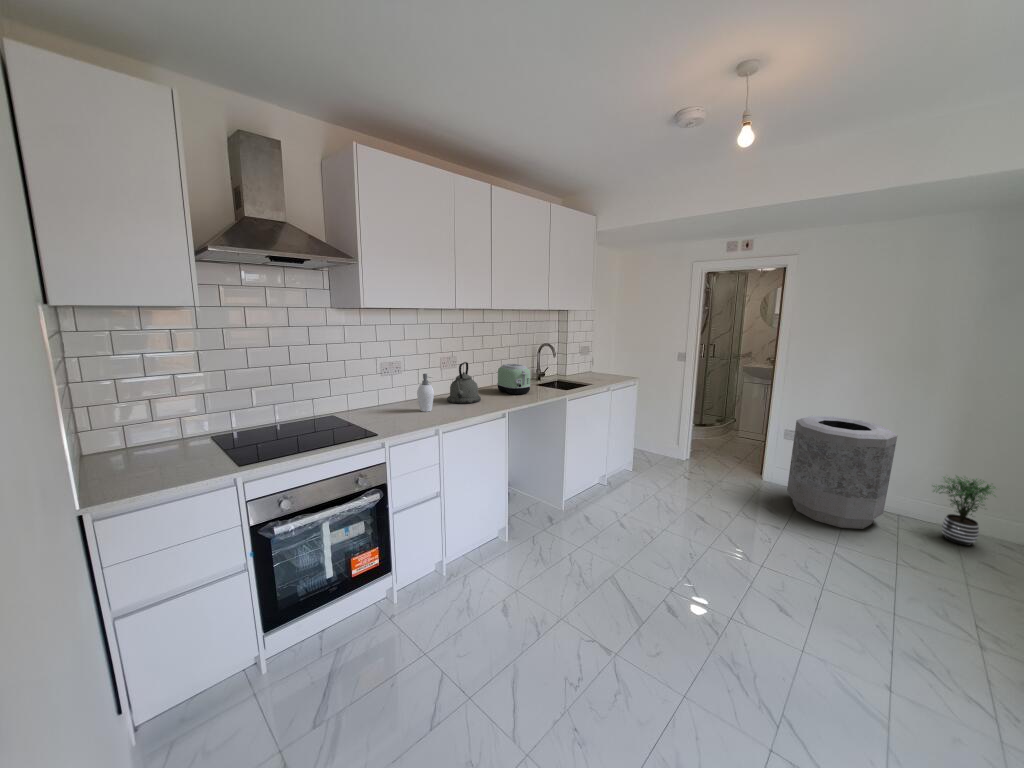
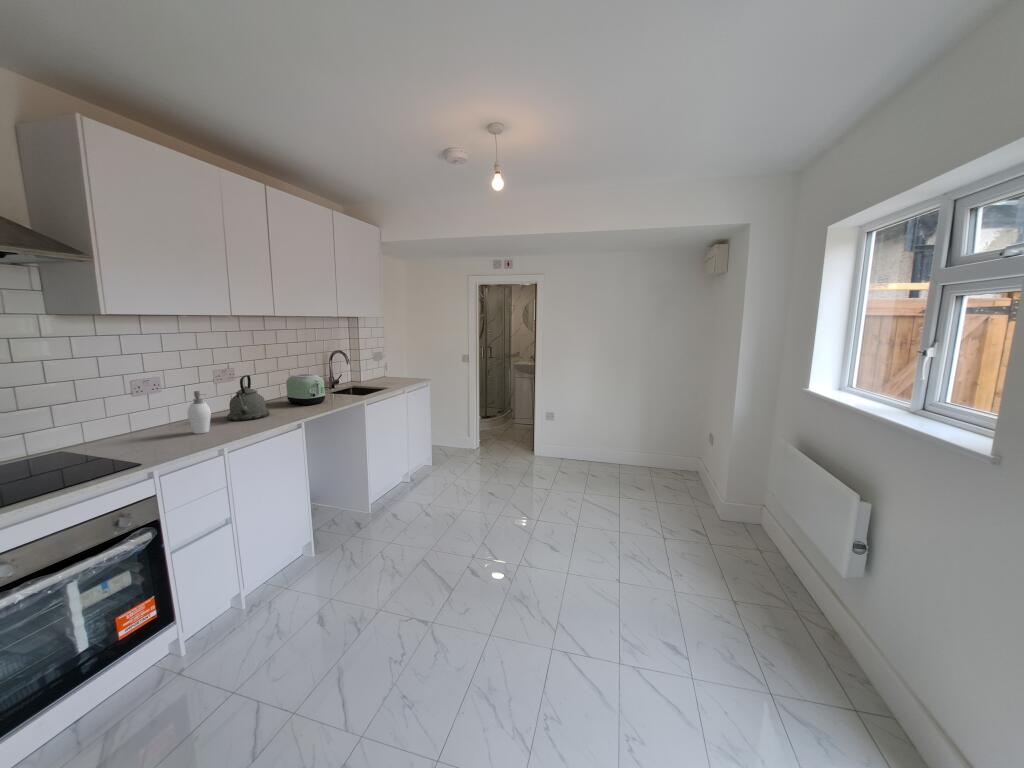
trash can: present [787,416,897,529] -> none [549,397,609,477]
potted plant: present [933,476,995,546] -> none [628,426,662,472]

